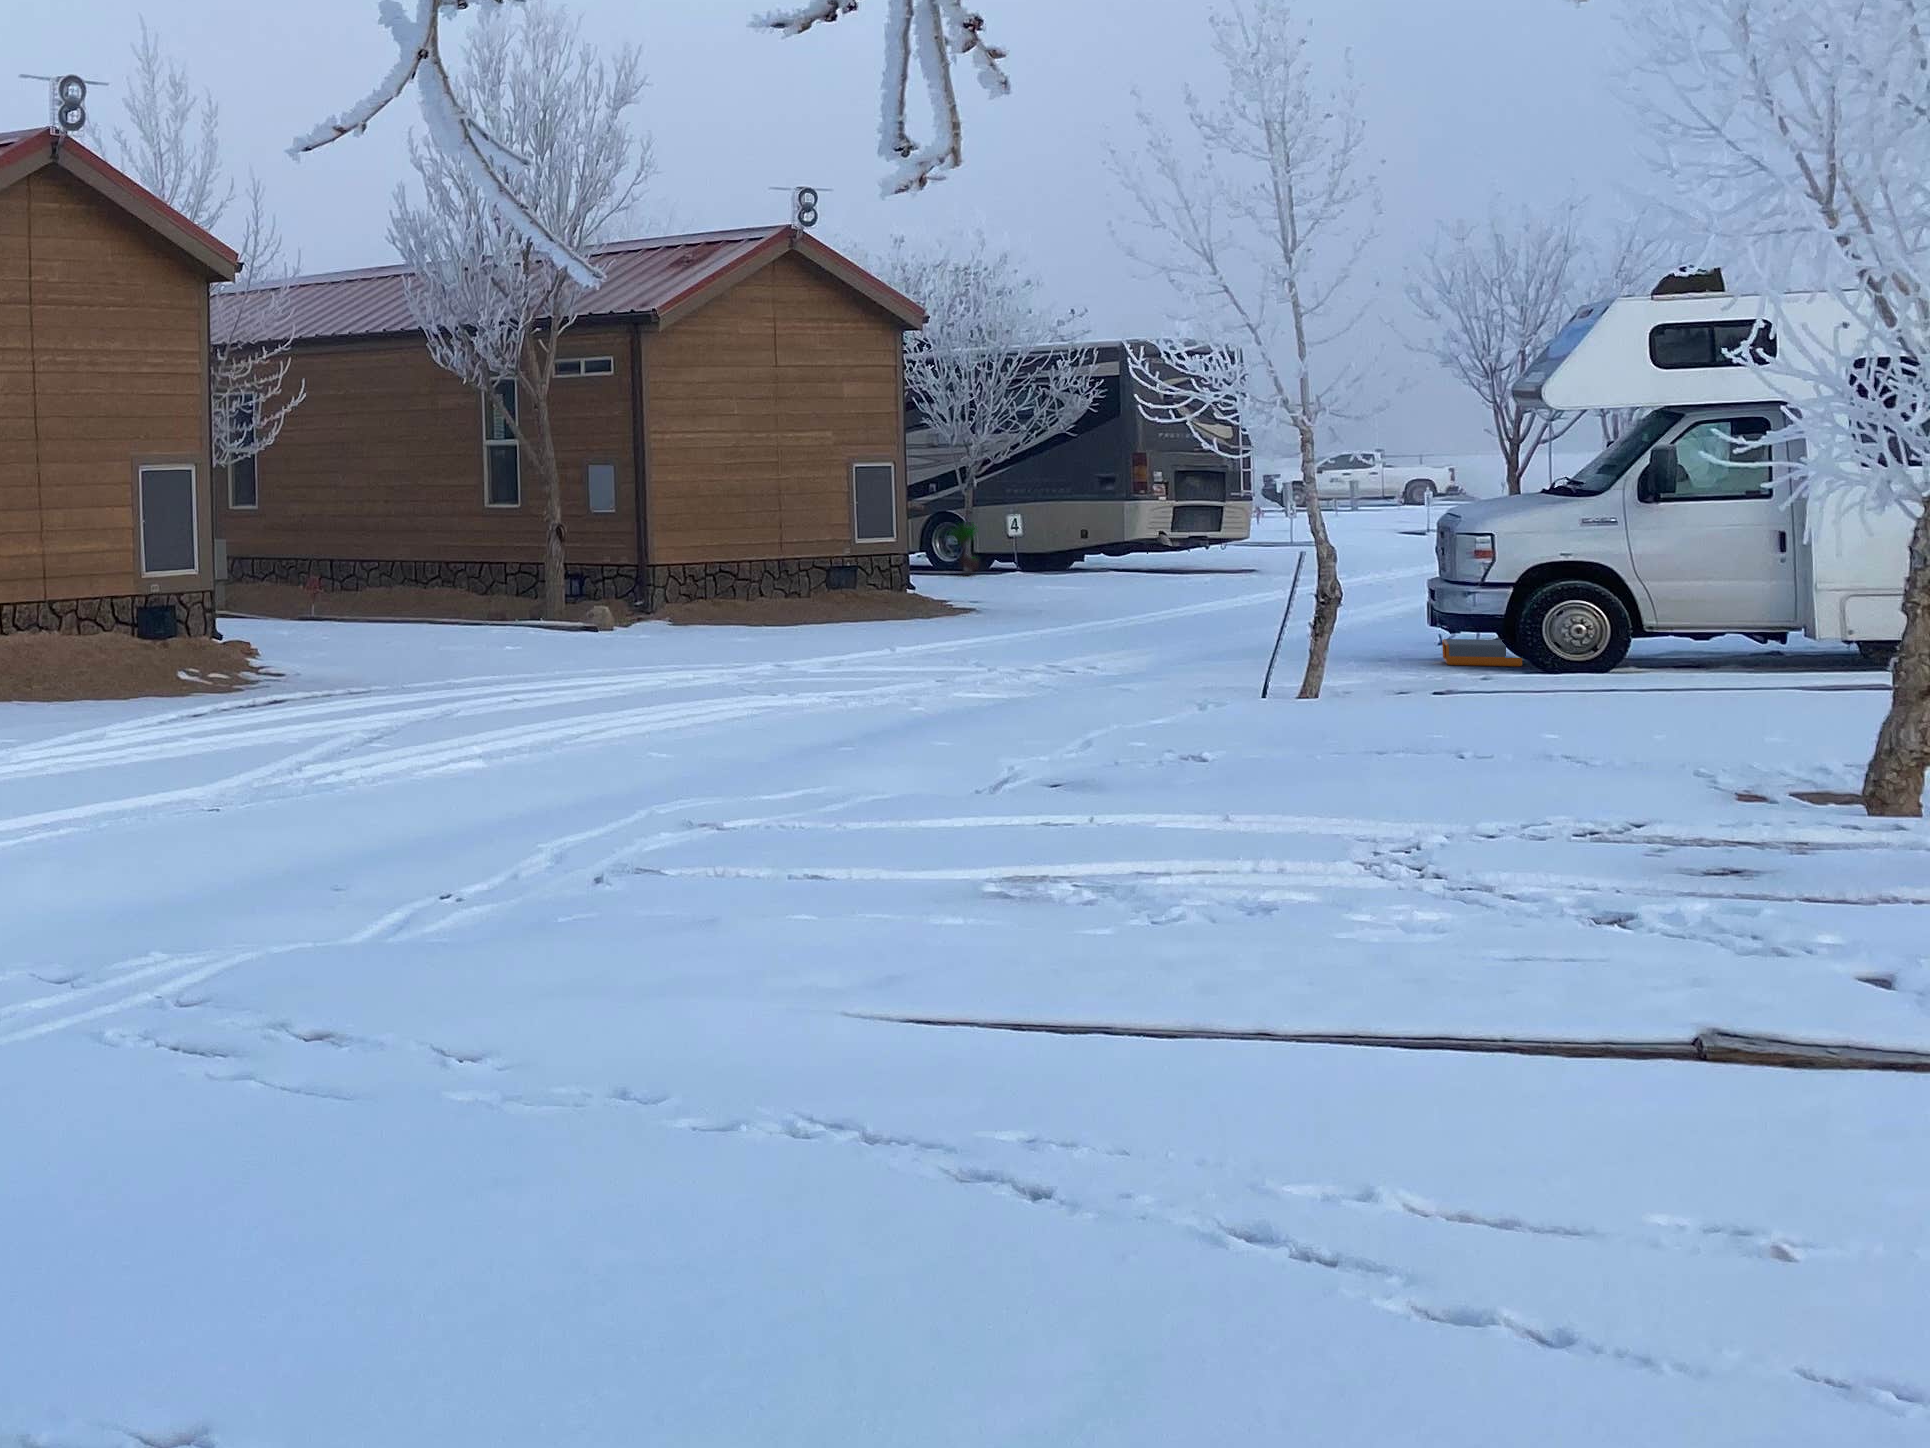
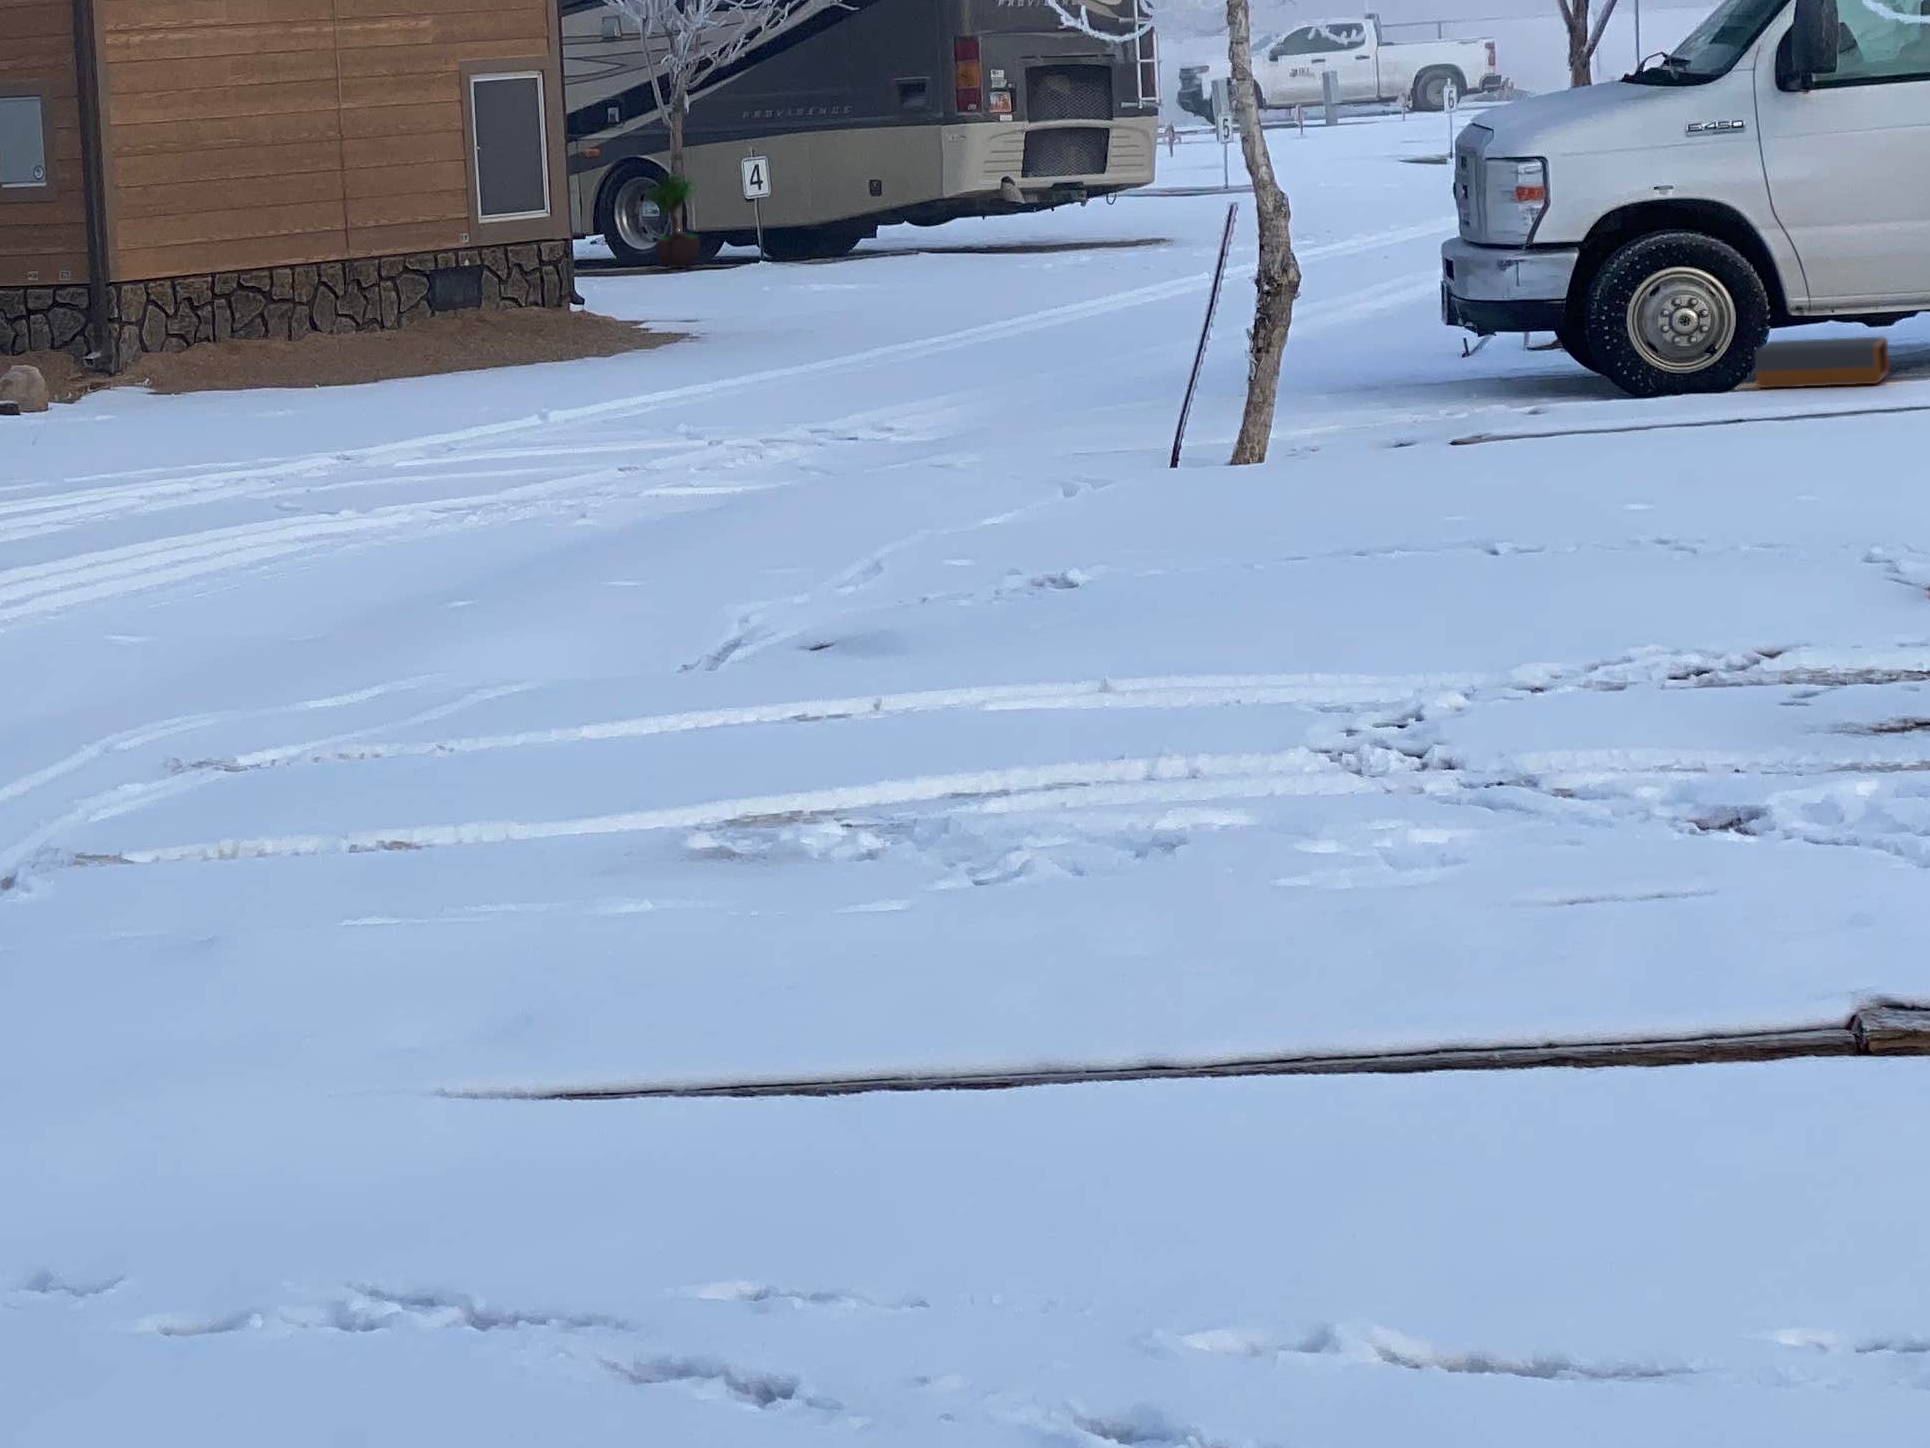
storage box: present [1442,639,1522,666] -> present [1755,337,1889,388]

